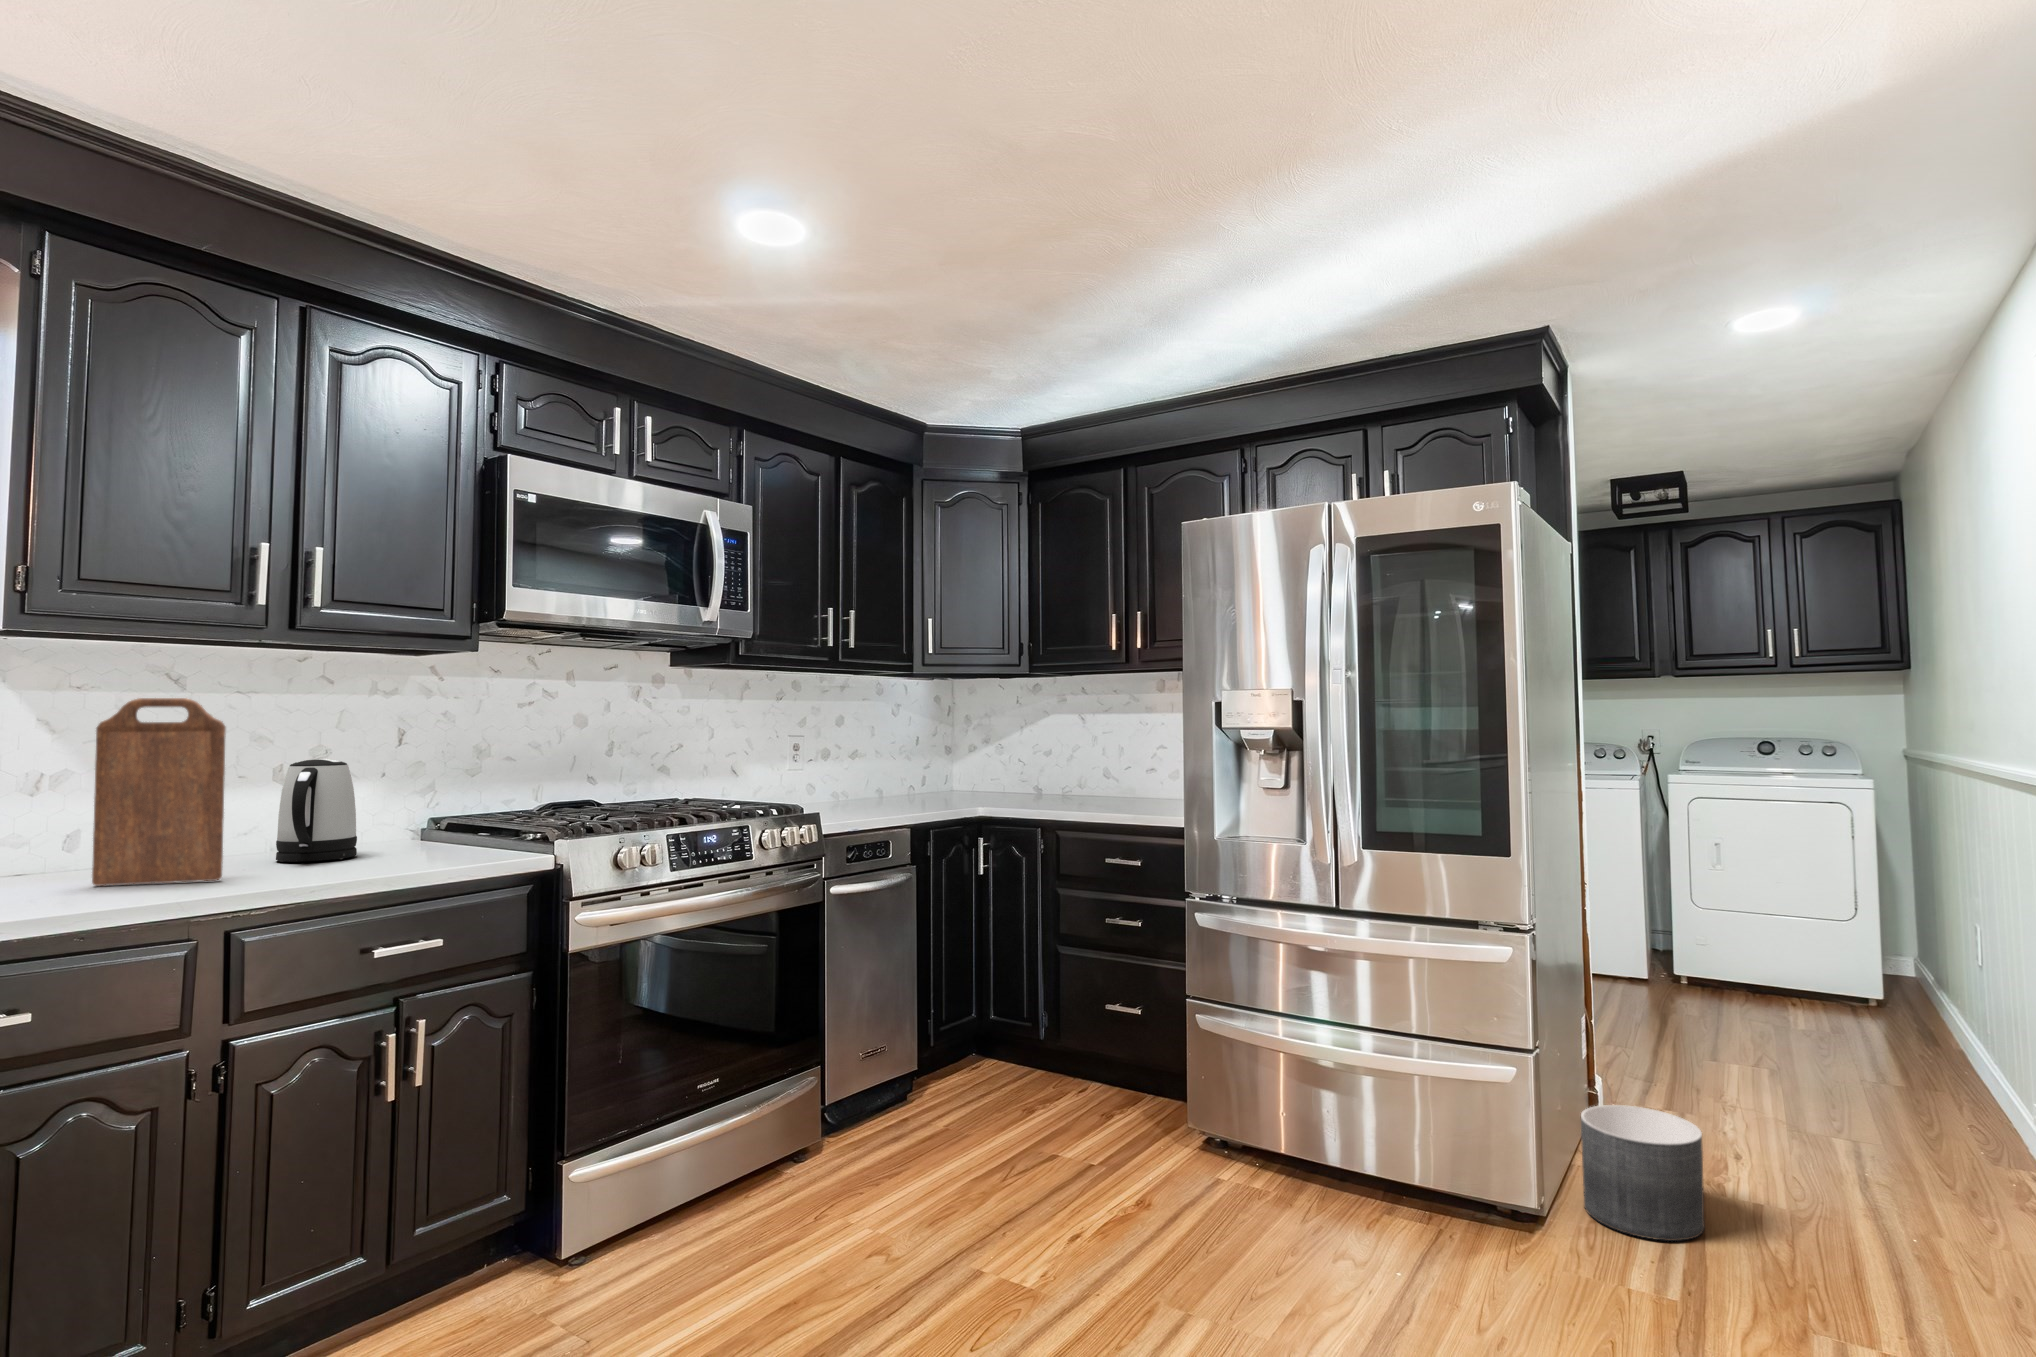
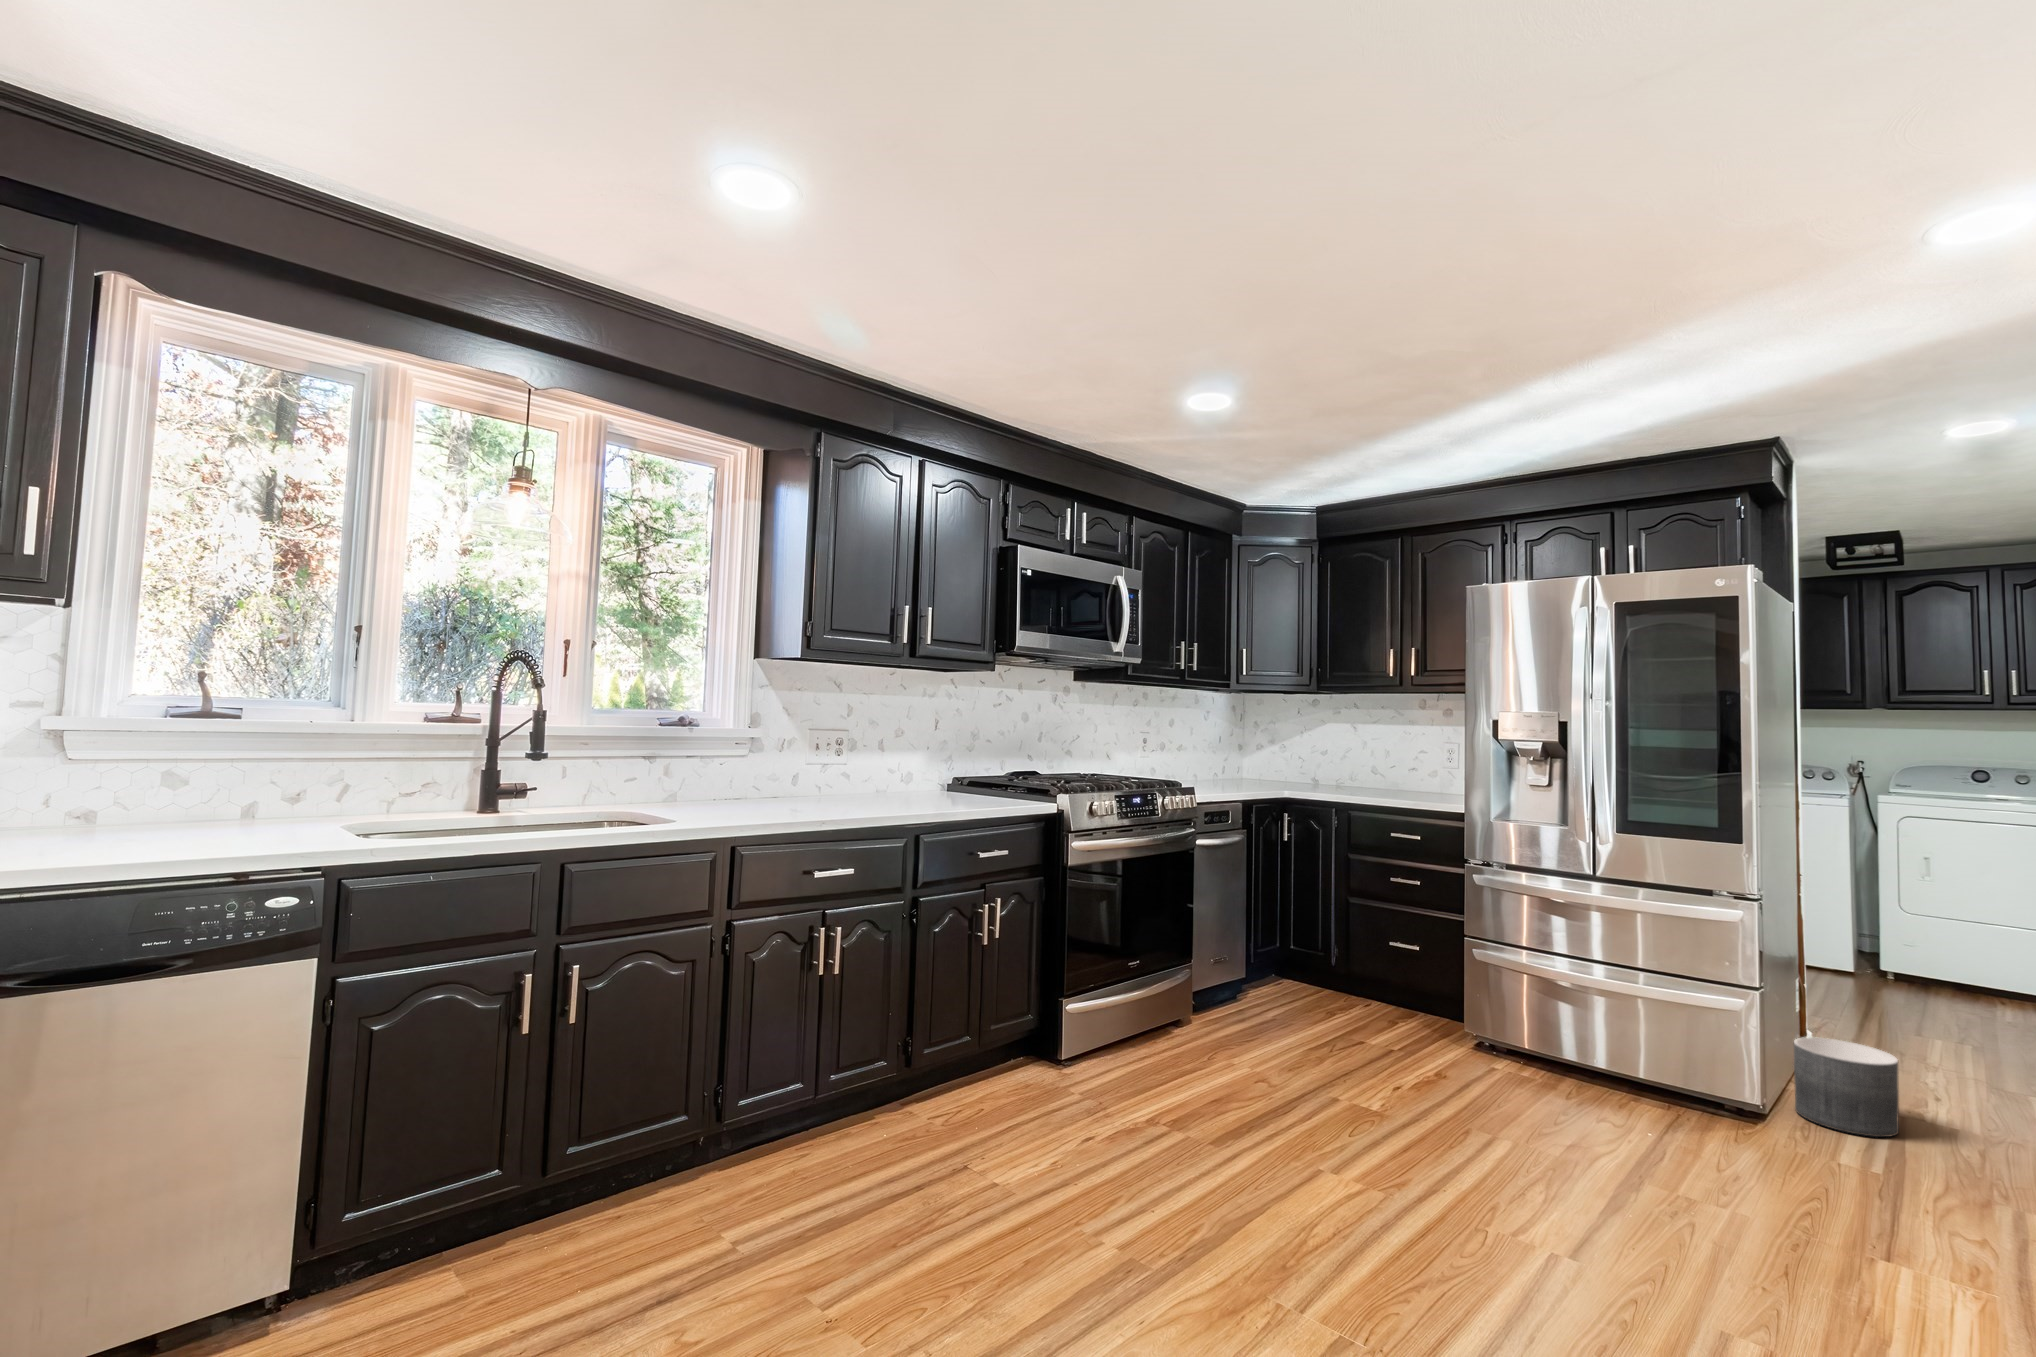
cutting board: present [92,698,226,886] -> none [827,698,894,807]
kettle: present [276,759,357,862] -> none [892,737,934,800]

